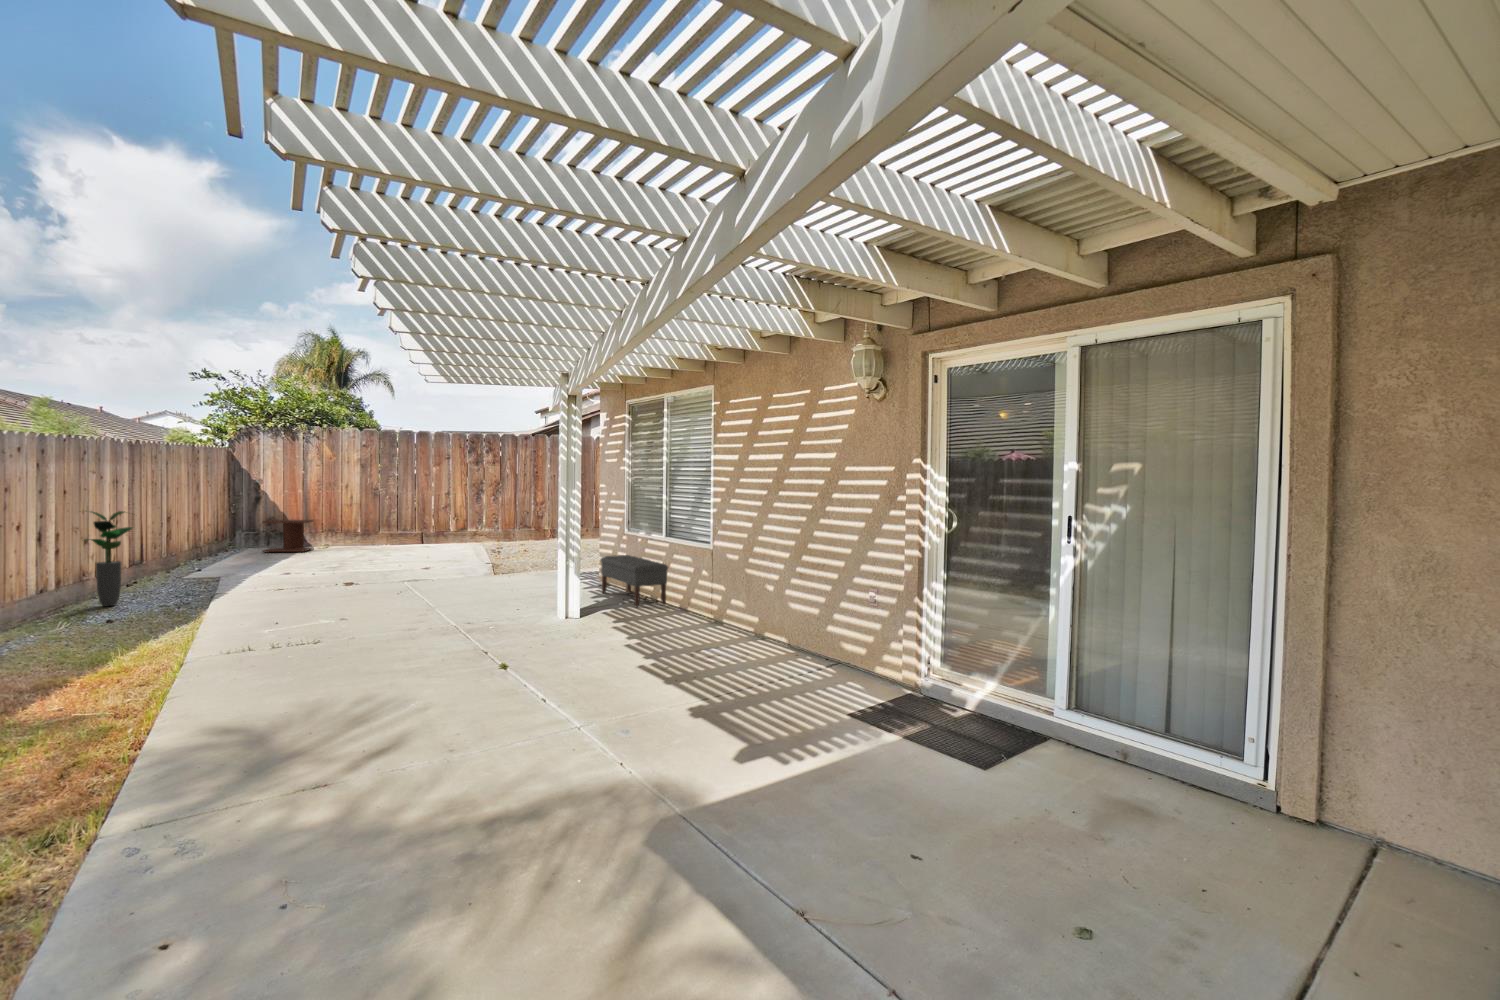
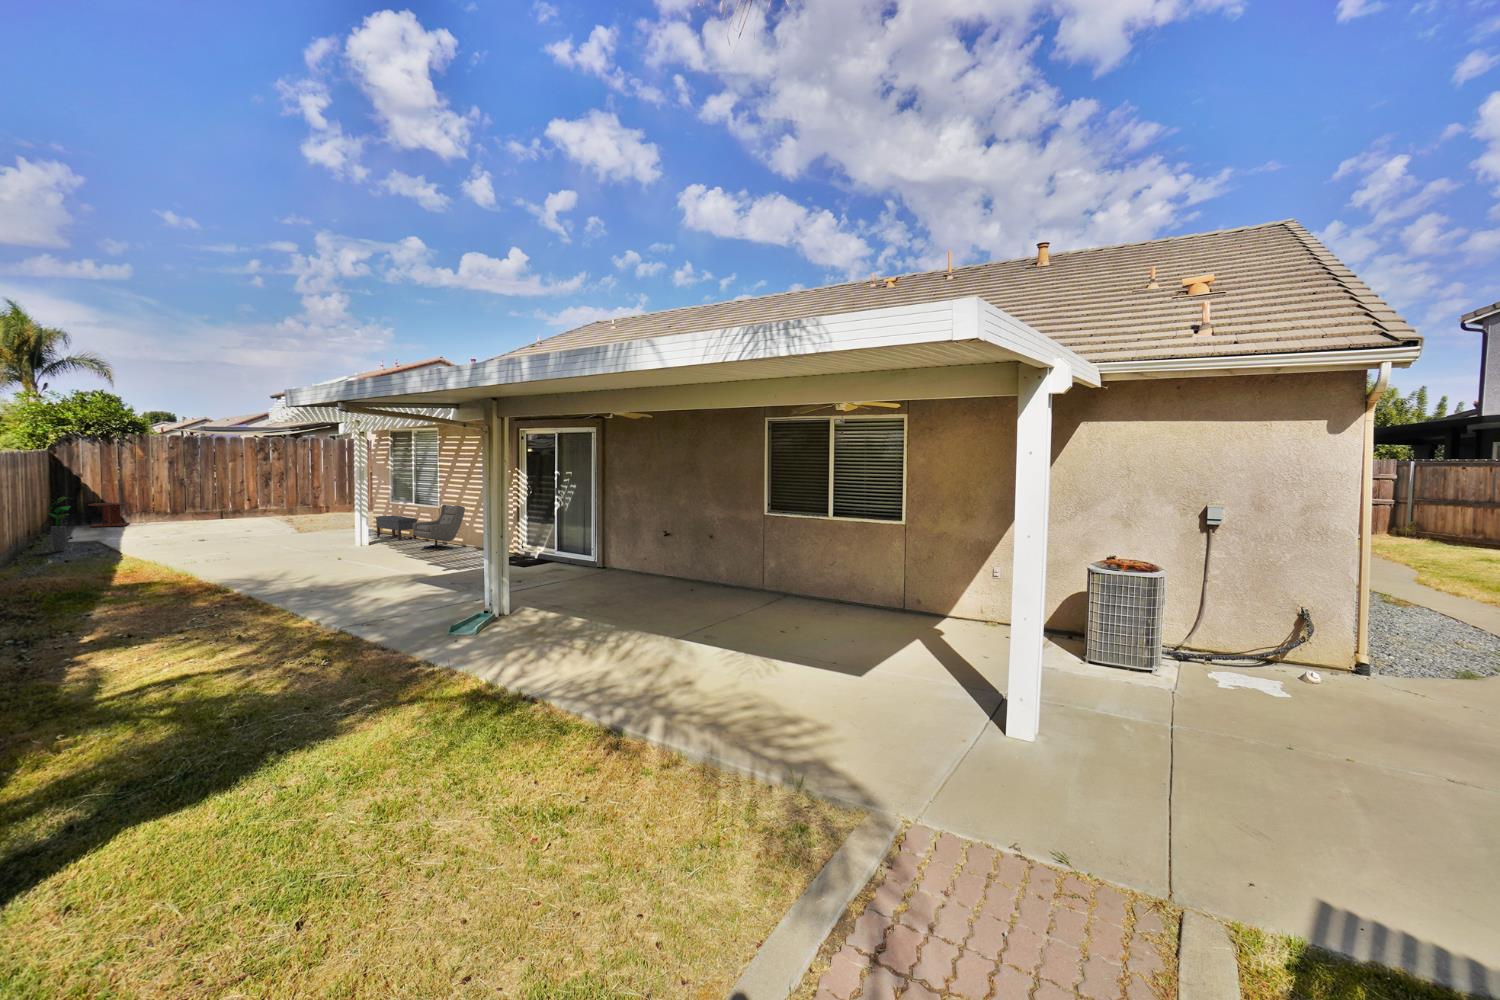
armchair: none [660,543,767,650] -> present [413,505,465,550]

